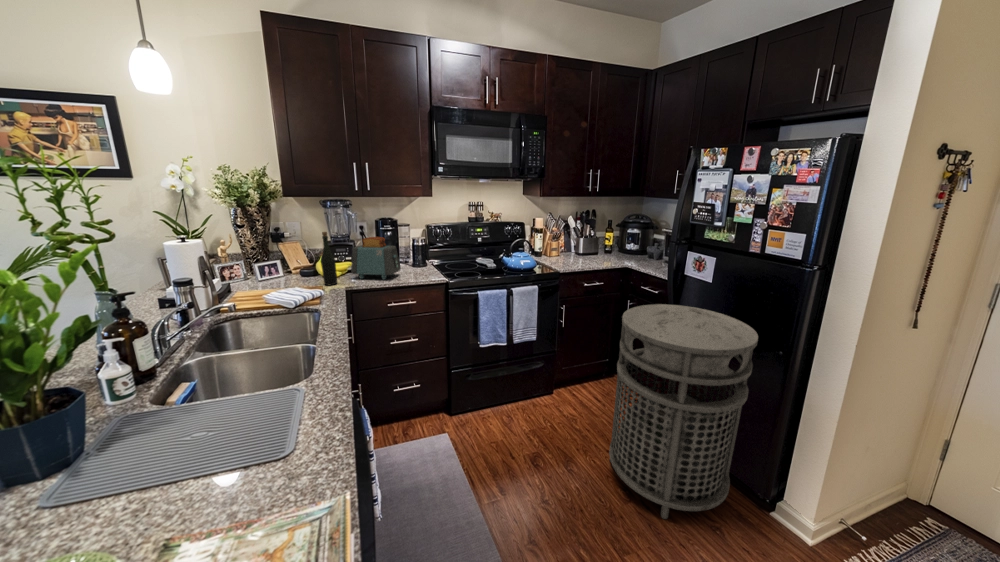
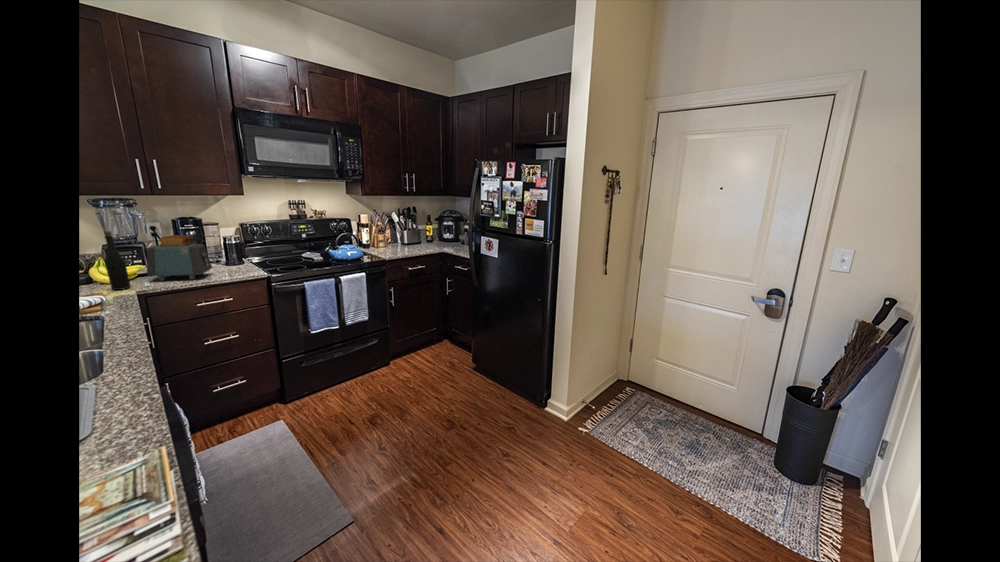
trash can: present [609,304,758,519] -> none [433,278,522,436]

